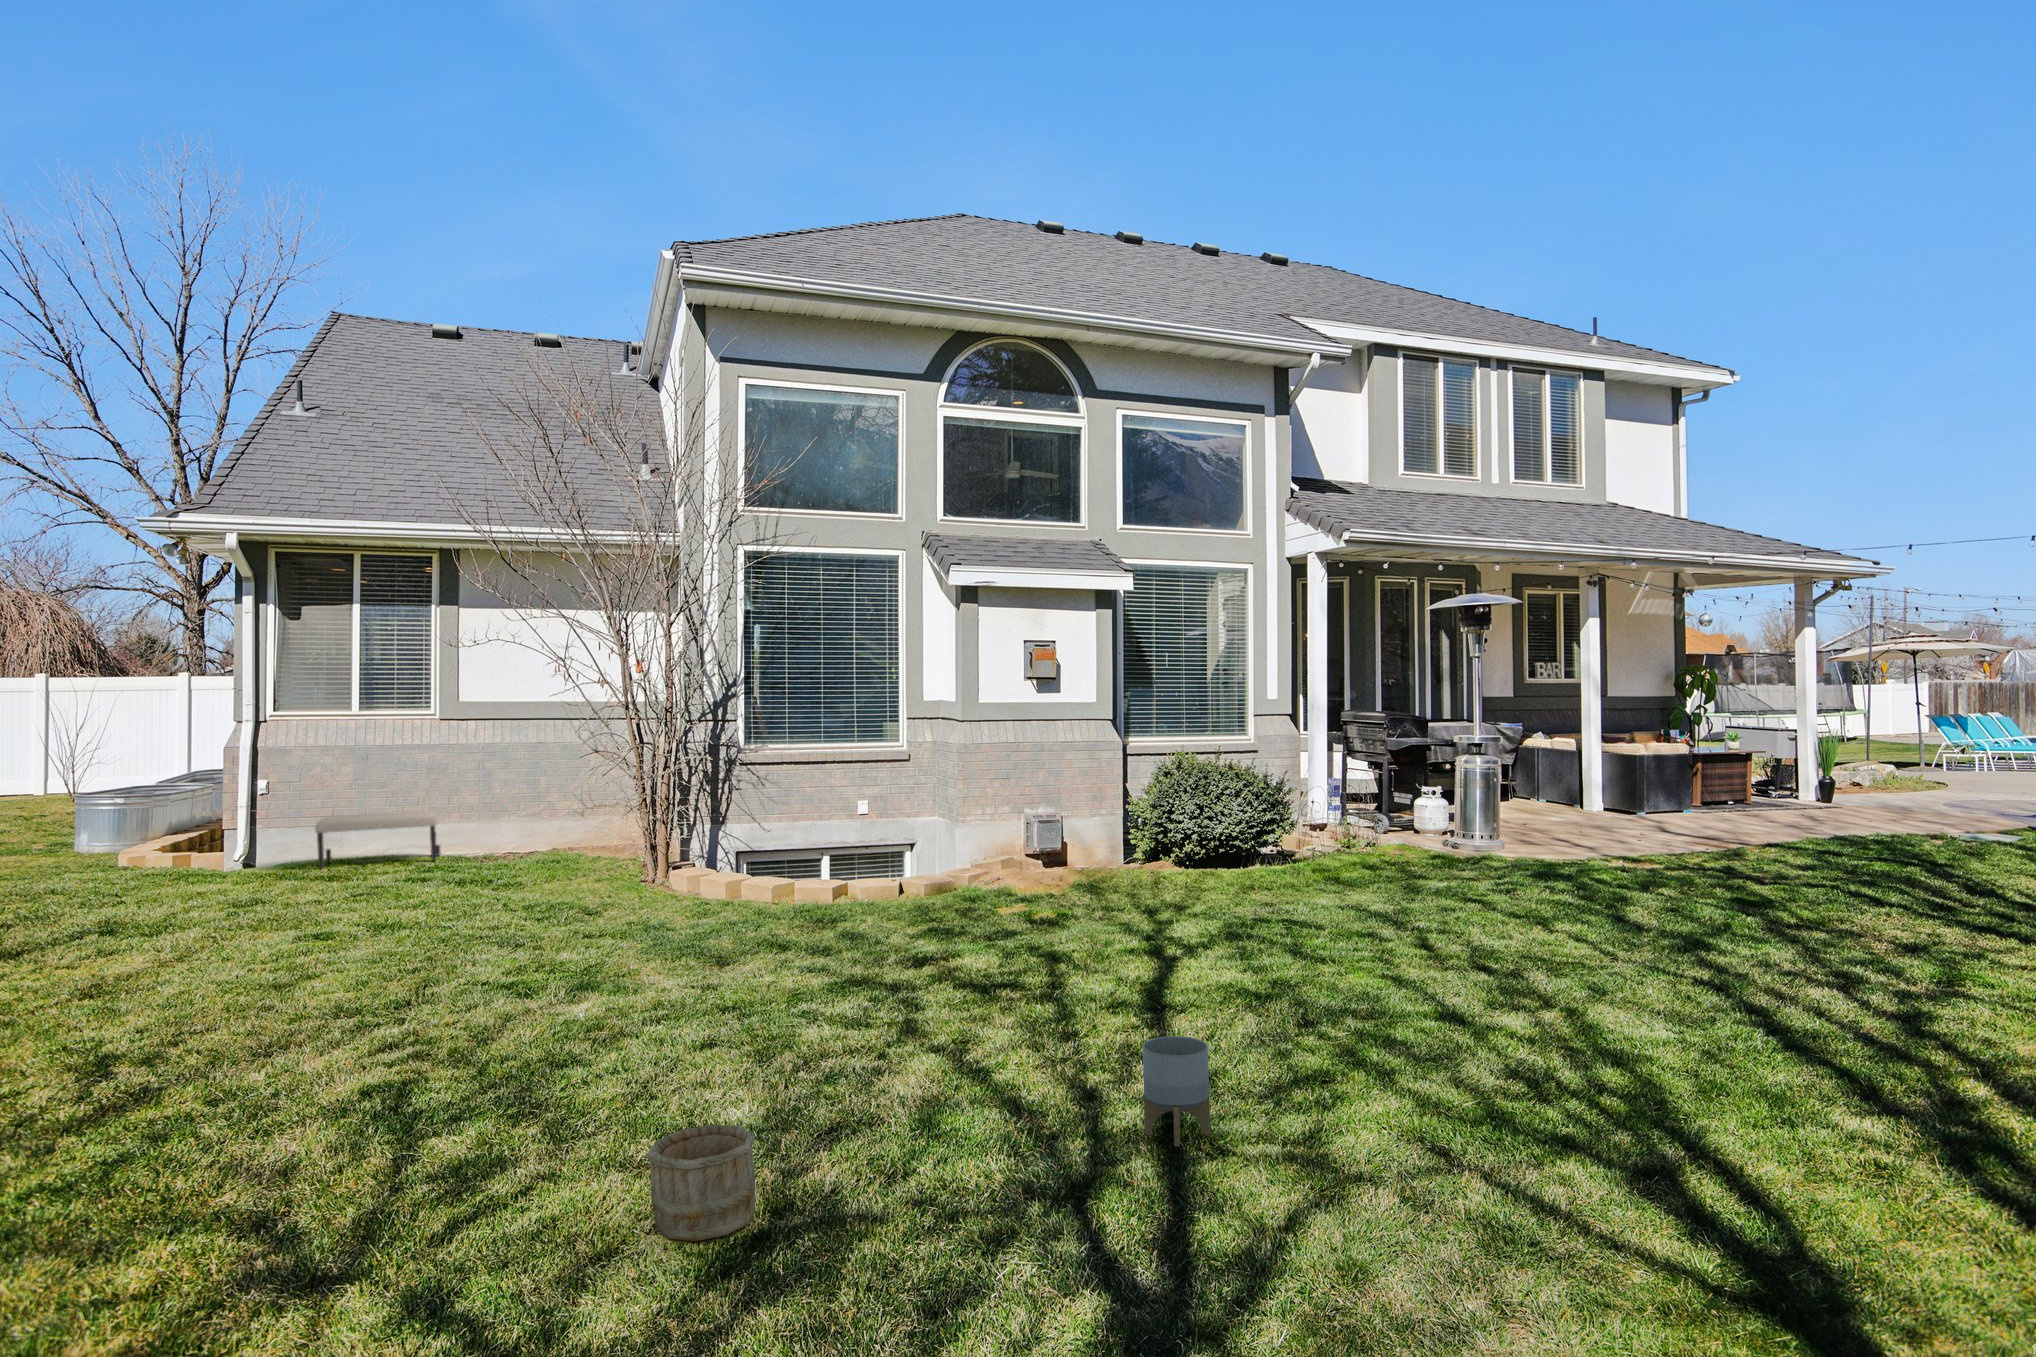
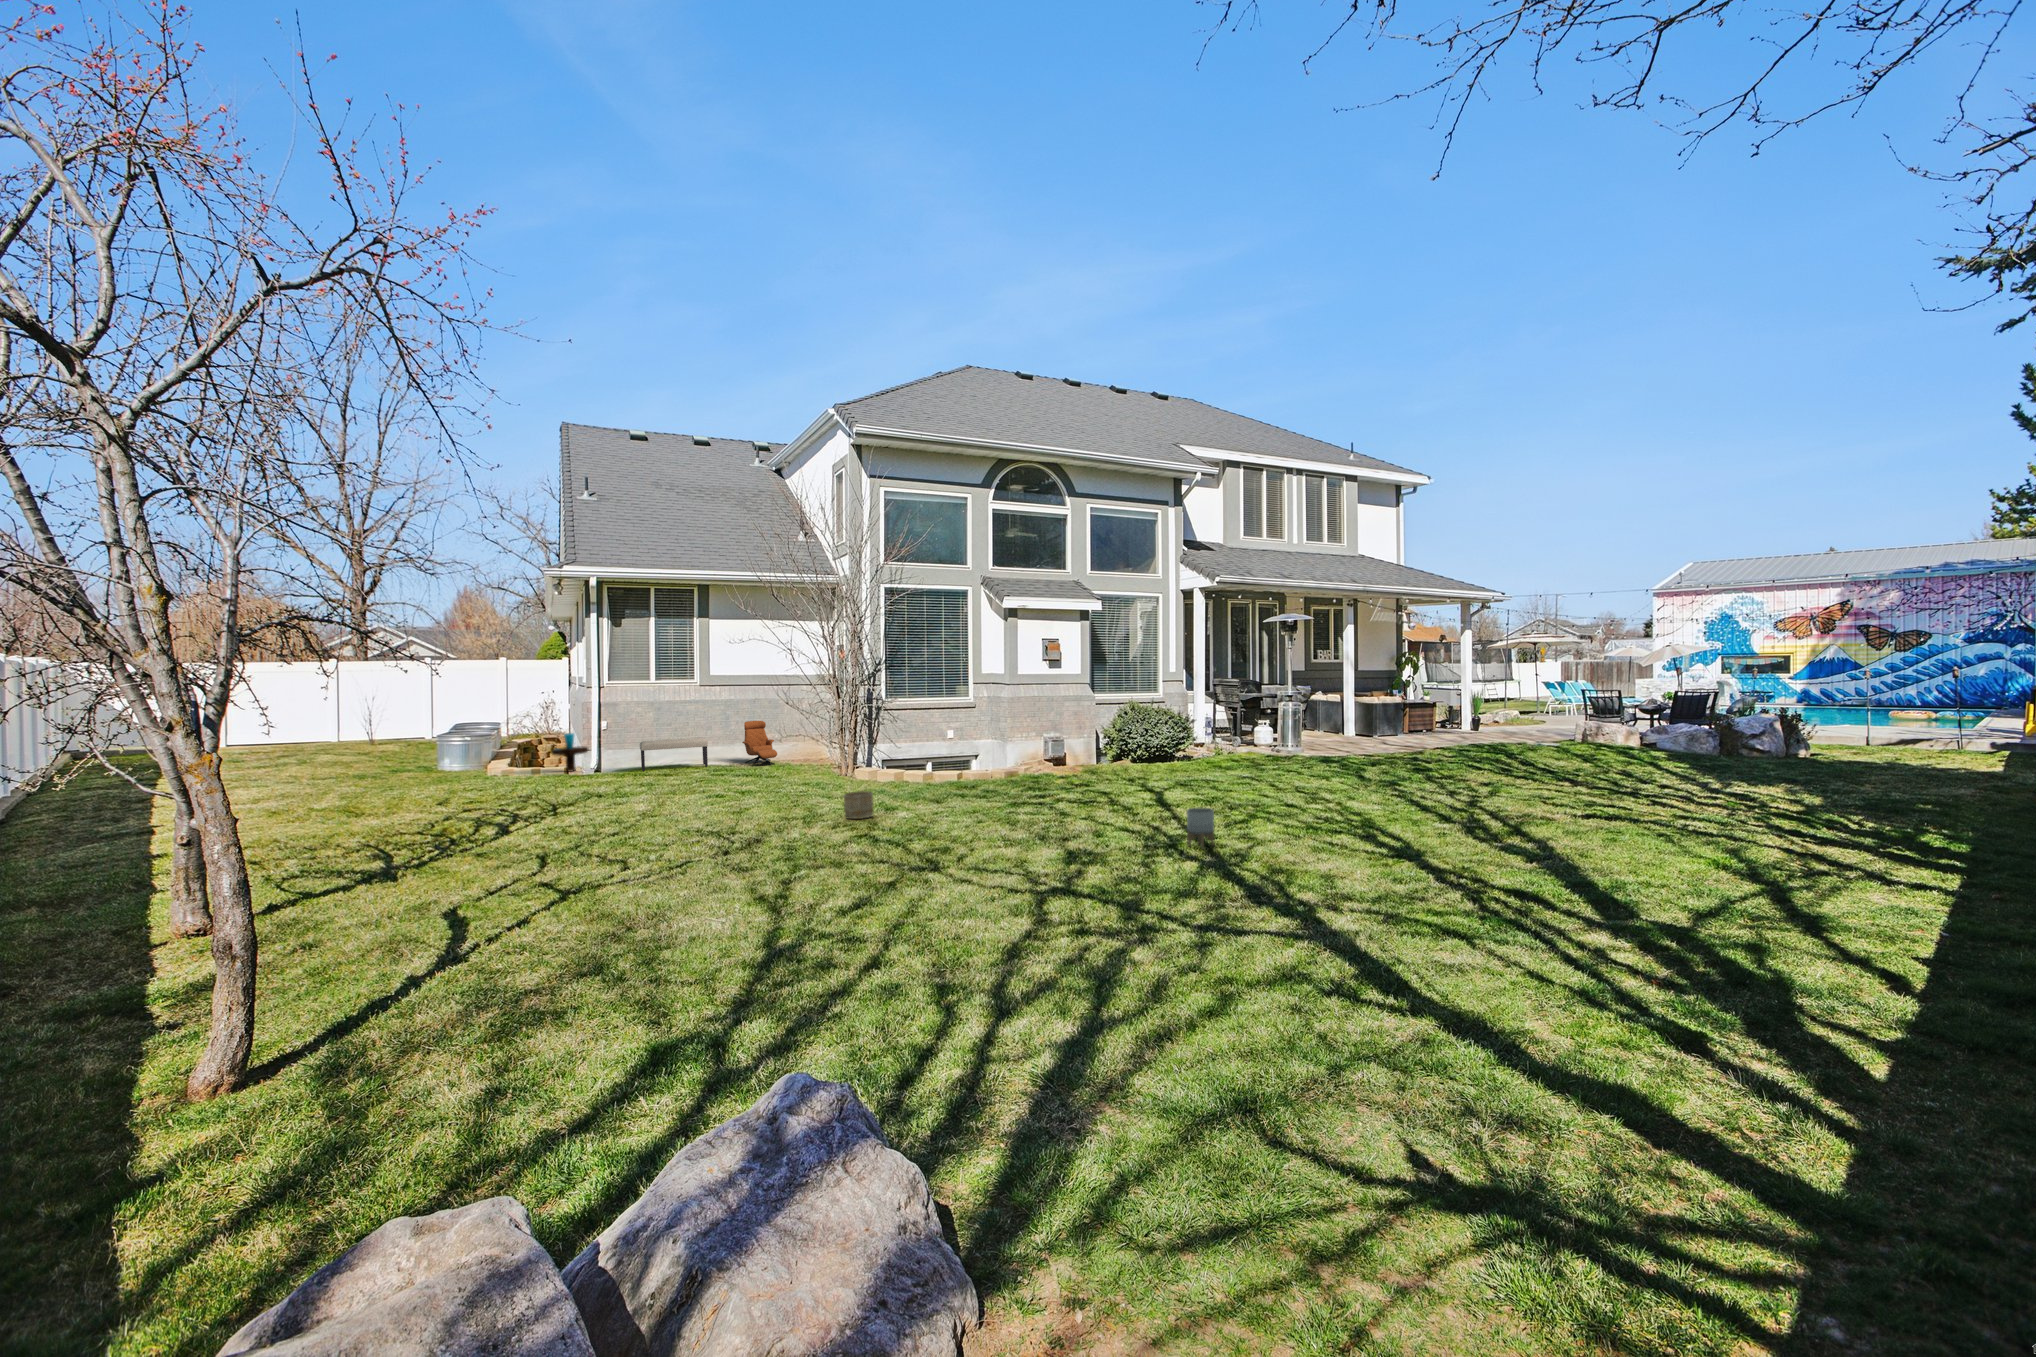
armchair: none [502,781,558,861] -> present [742,721,777,766]
side table: none [175,801,243,867] -> present [551,733,588,772]
wooden bucket: present [646,1125,755,1241] -> present [843,791,874,819]

